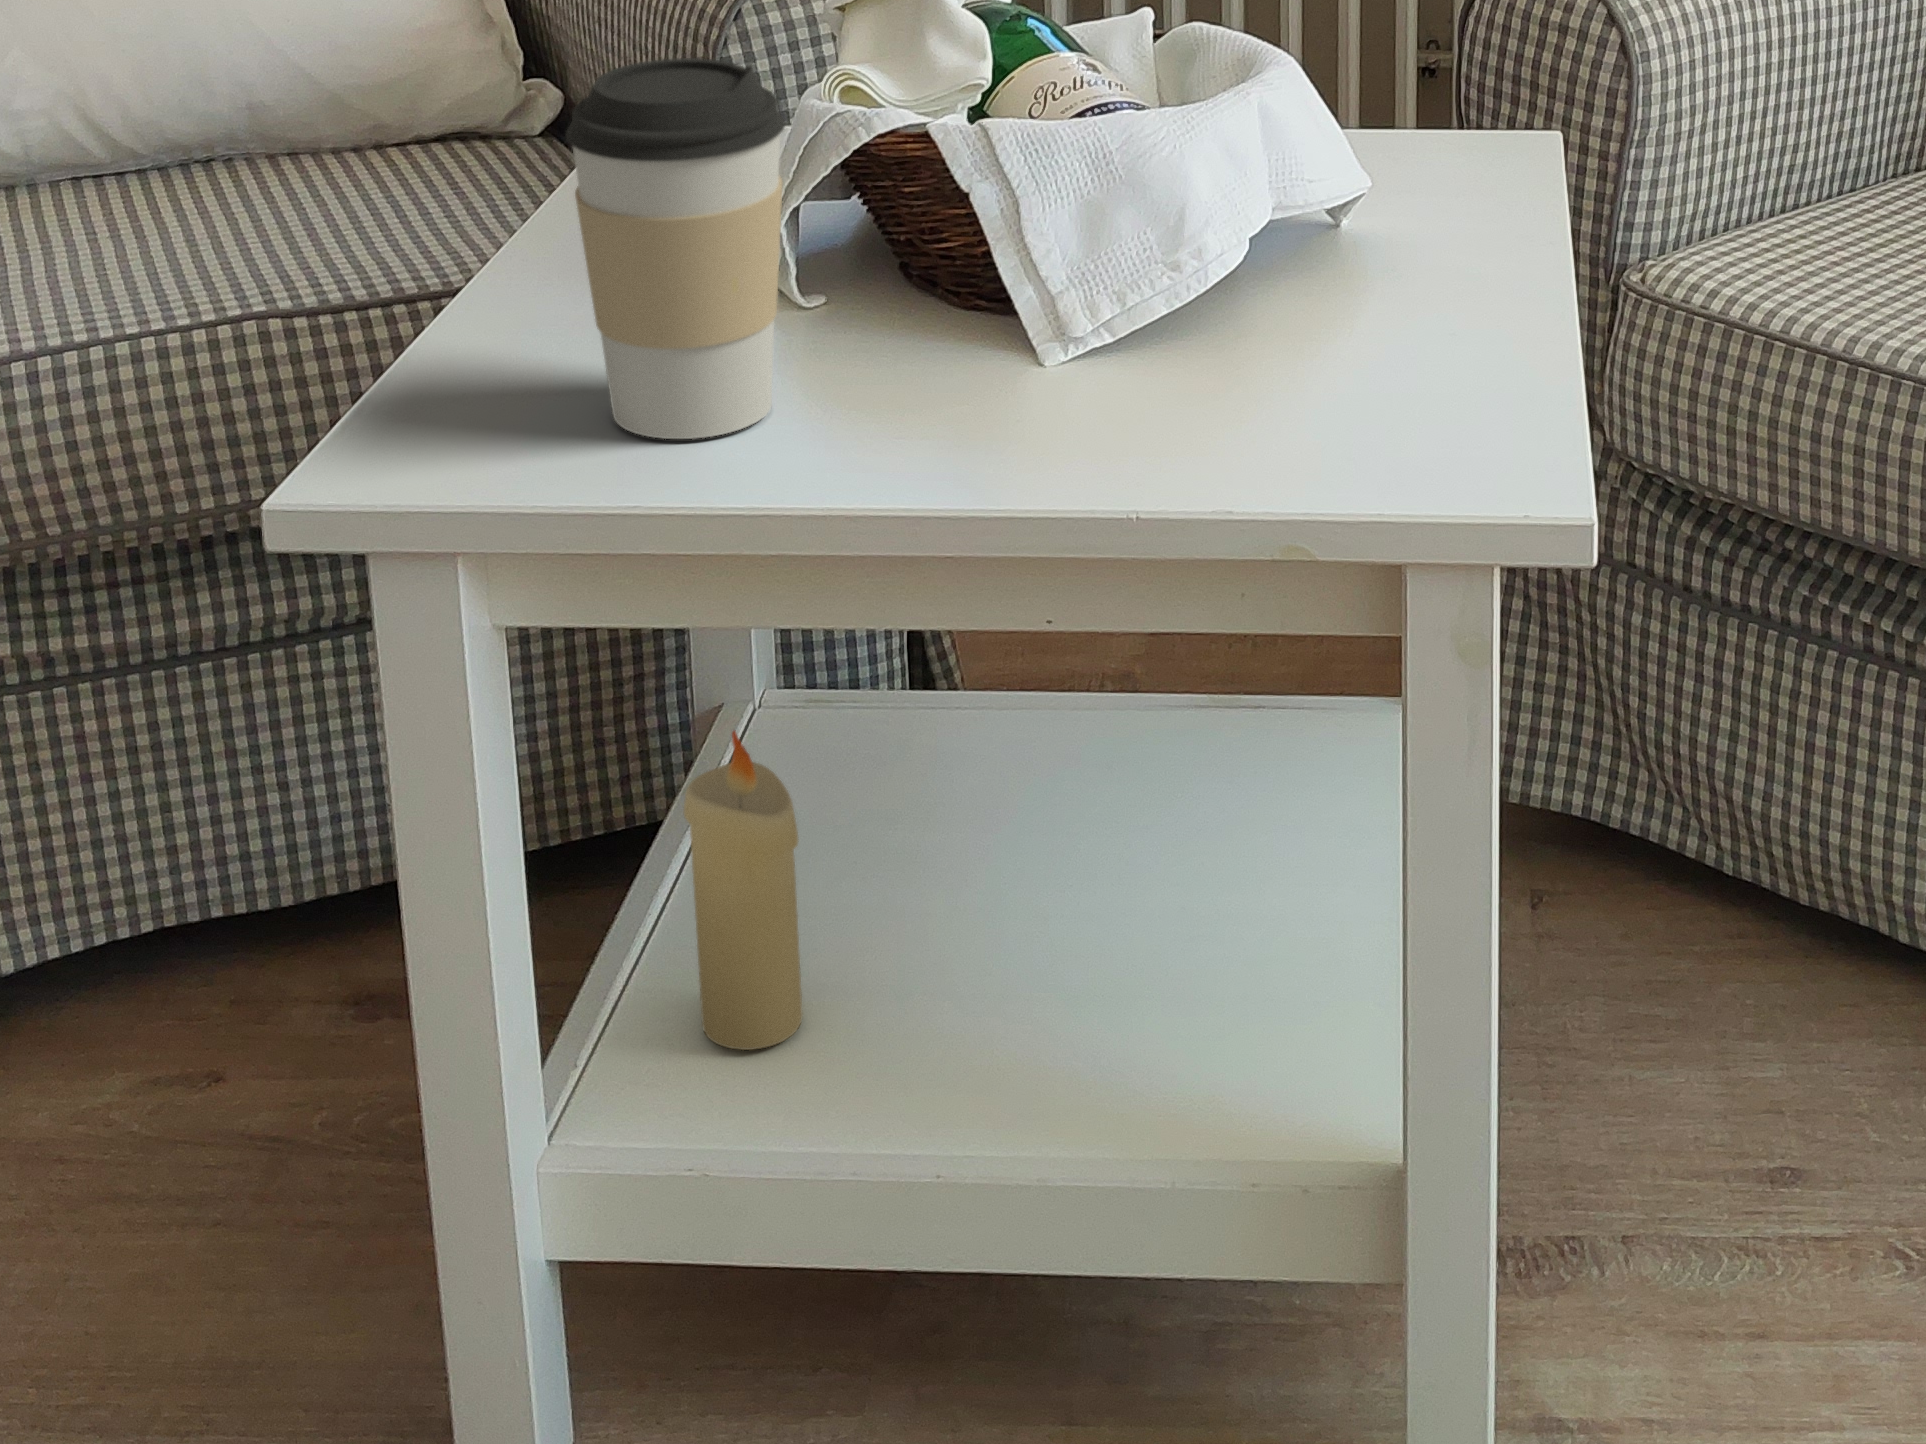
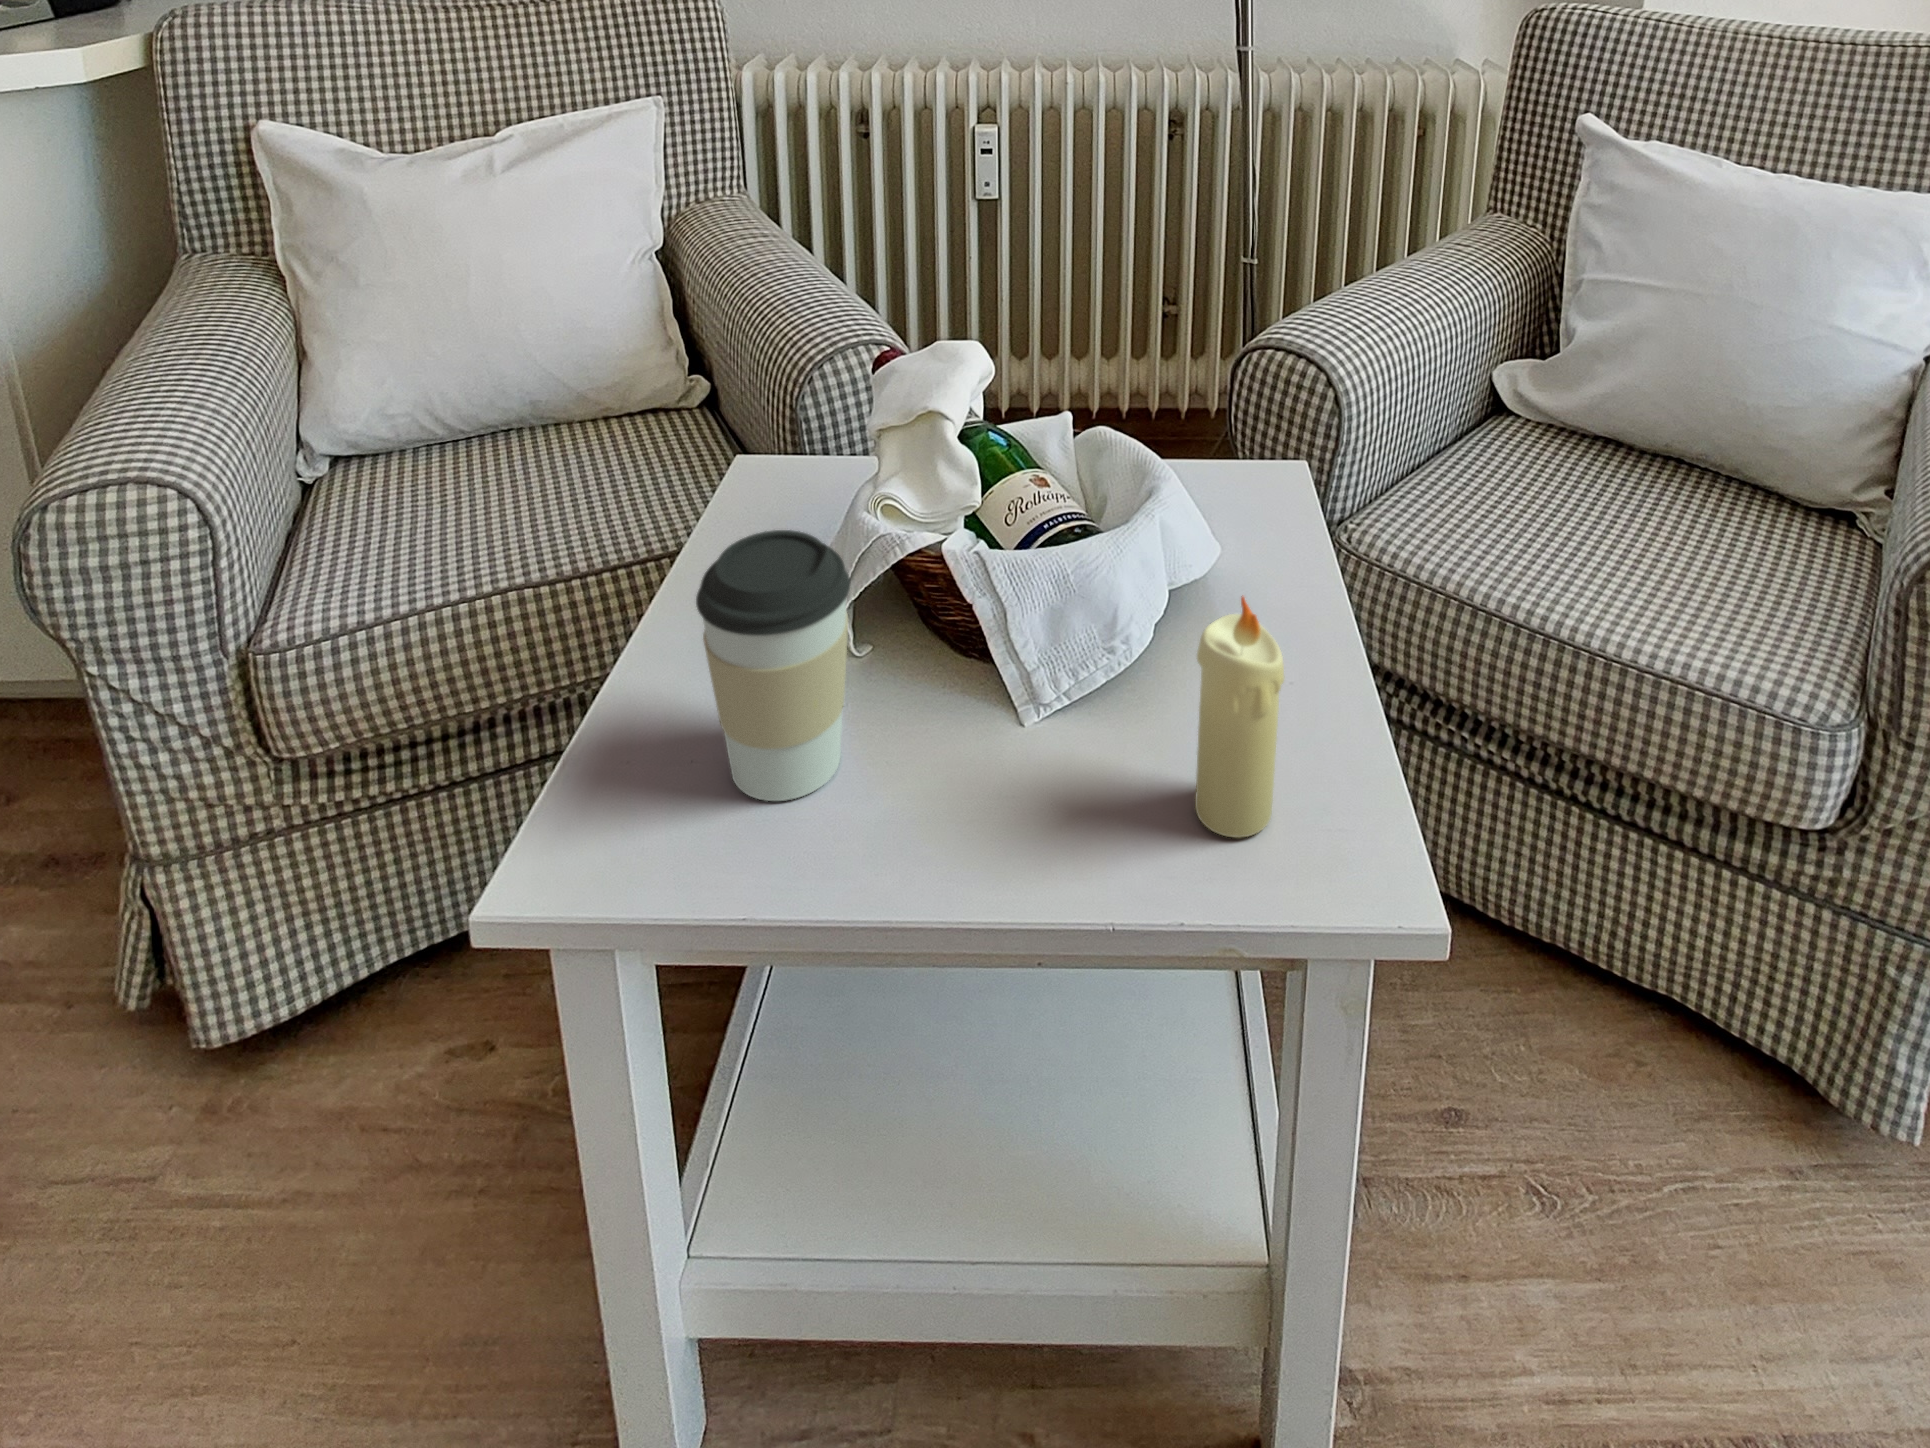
candle: present [683,730,803,1050] -> present [1195,597,1284,837]

